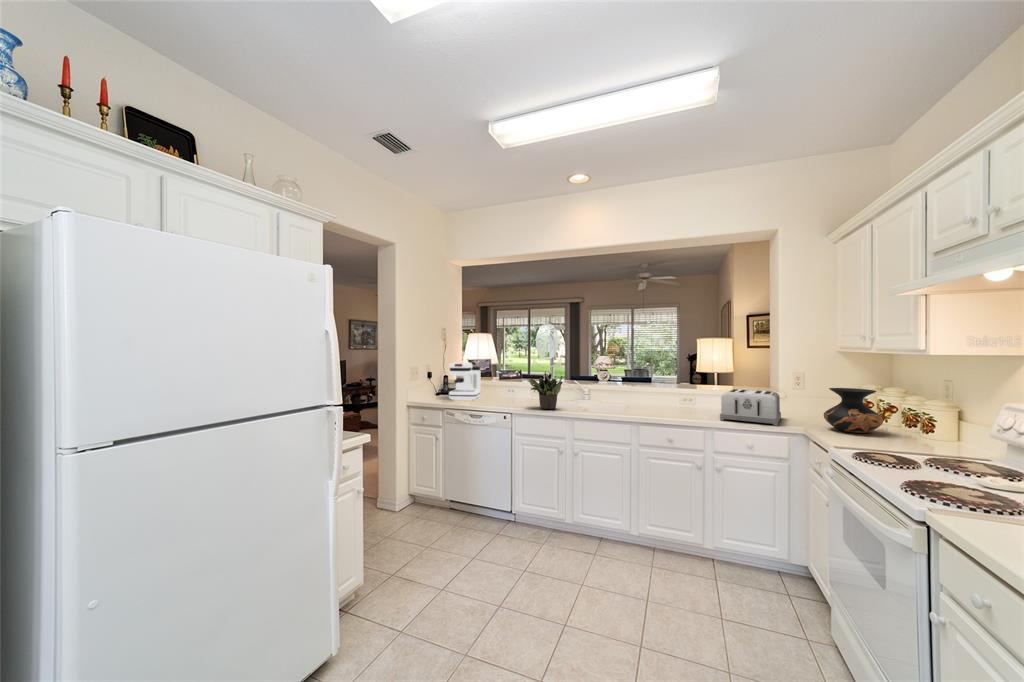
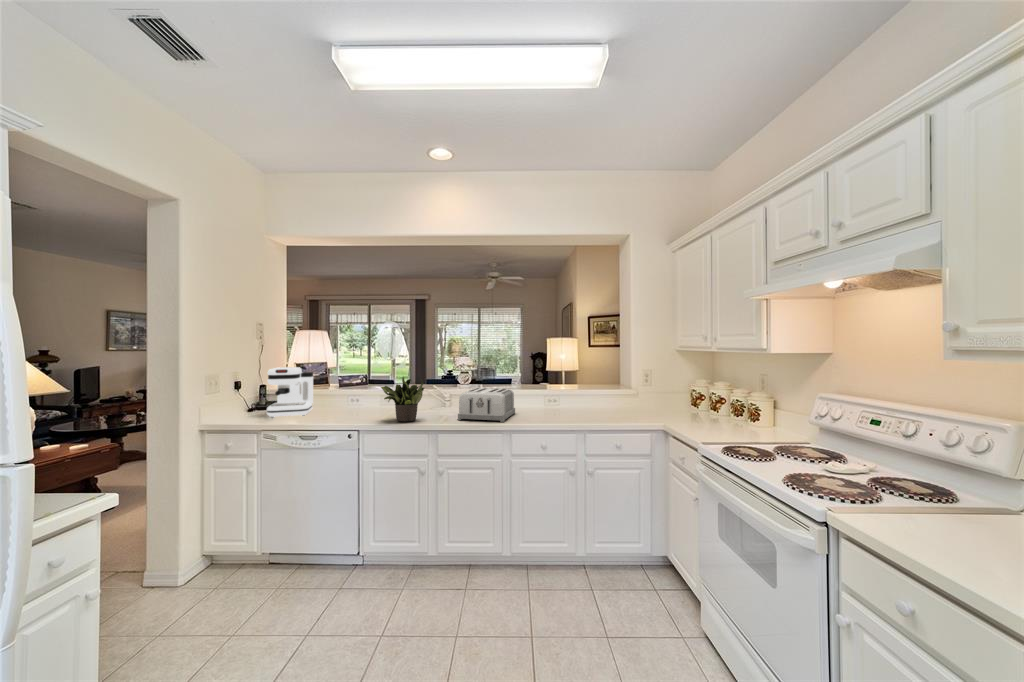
vase: present [824,388,883,433] -> none [675,383,720,424]
toaster: present [720,389,781,426] -> present [458,388,515,422]

